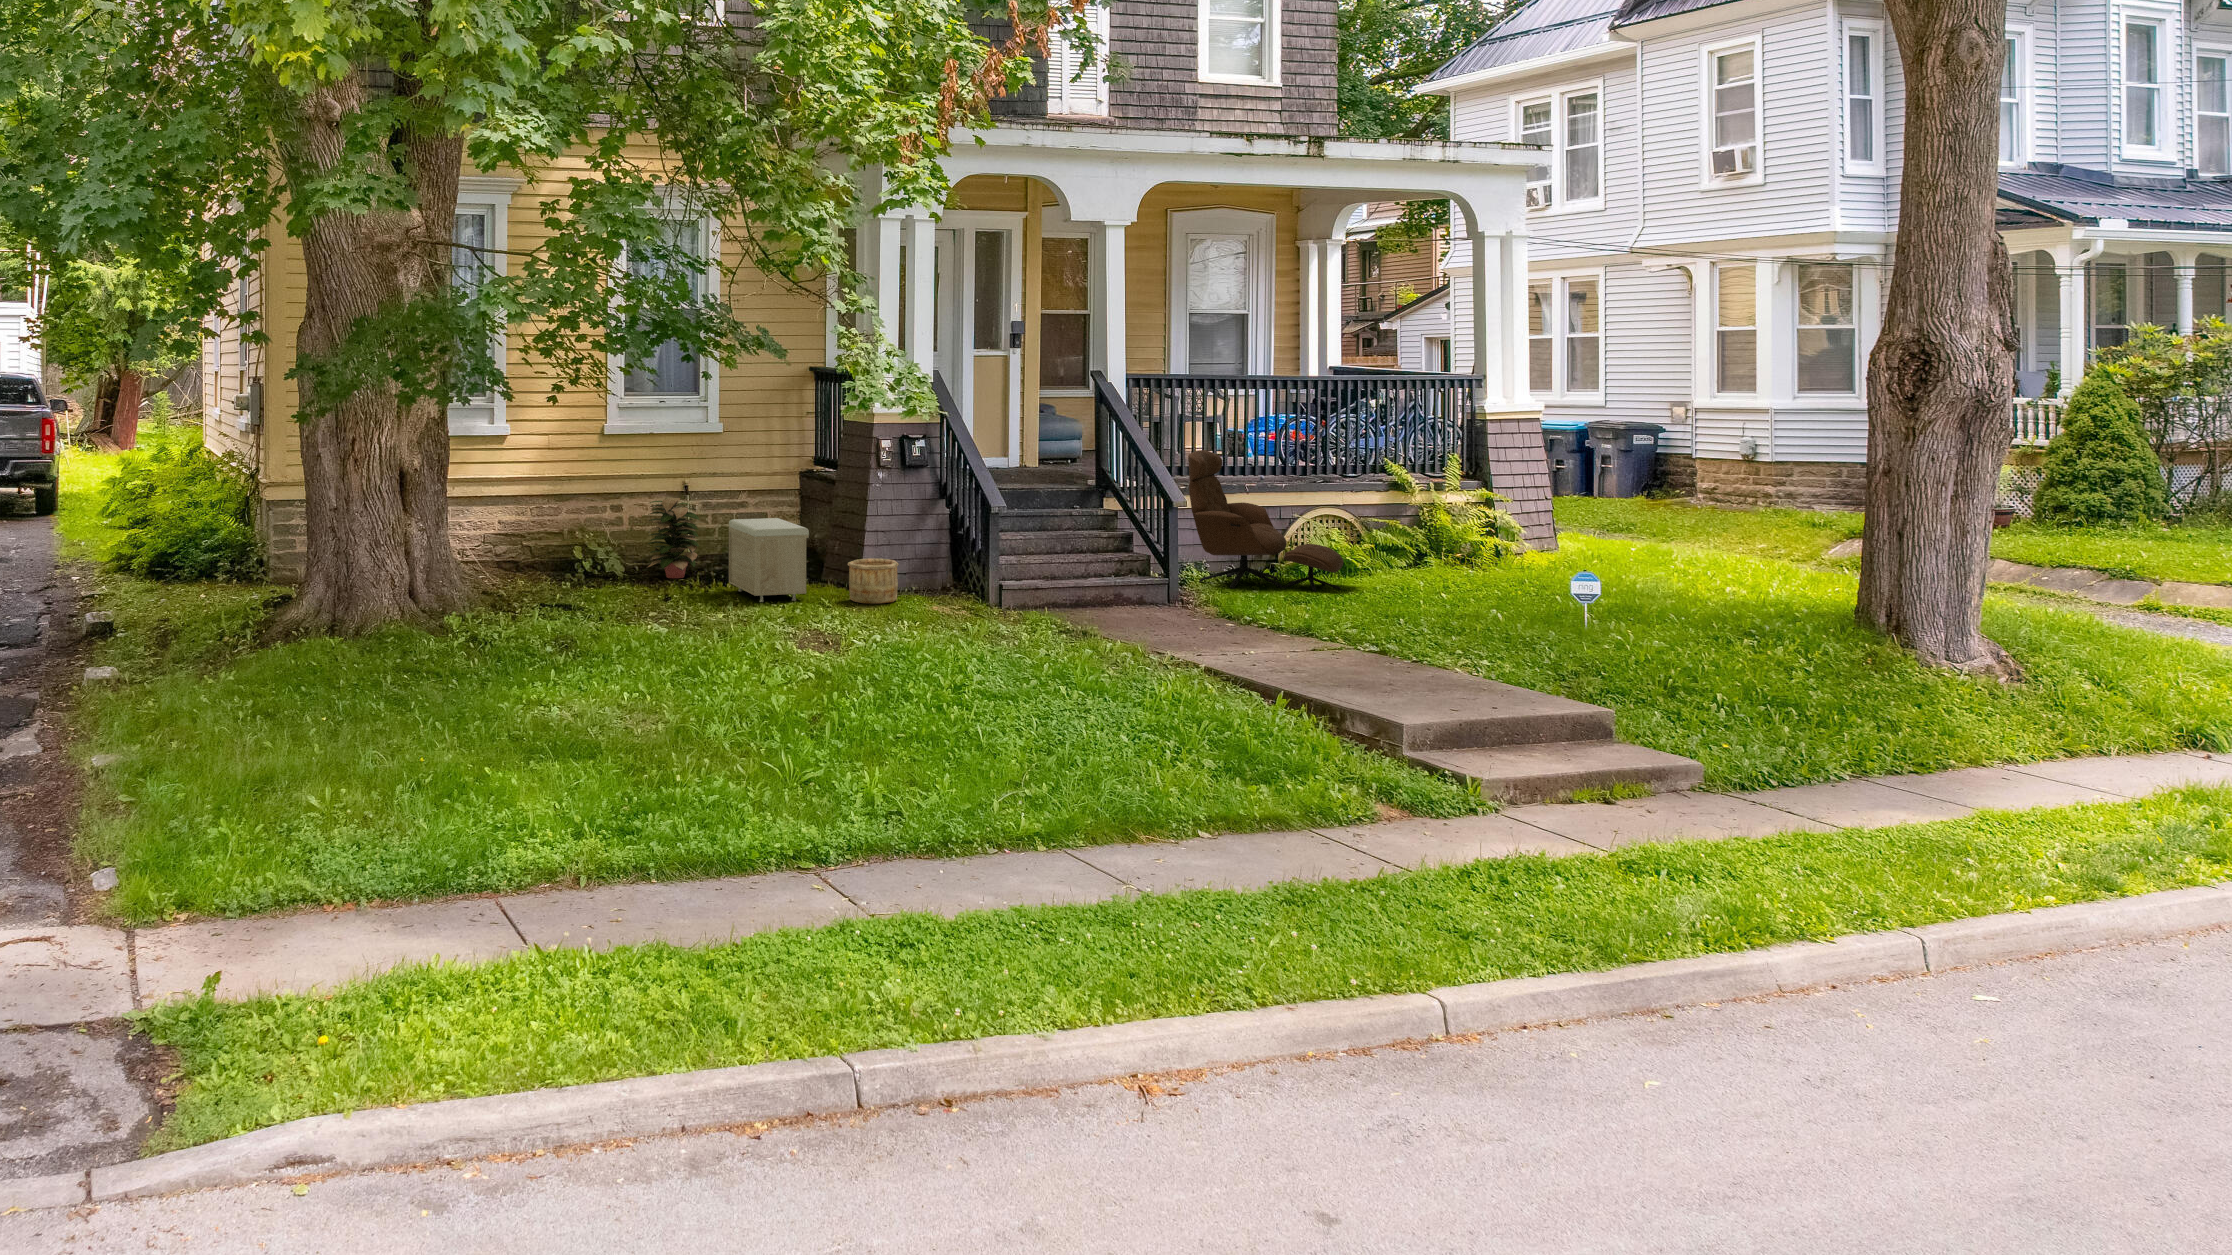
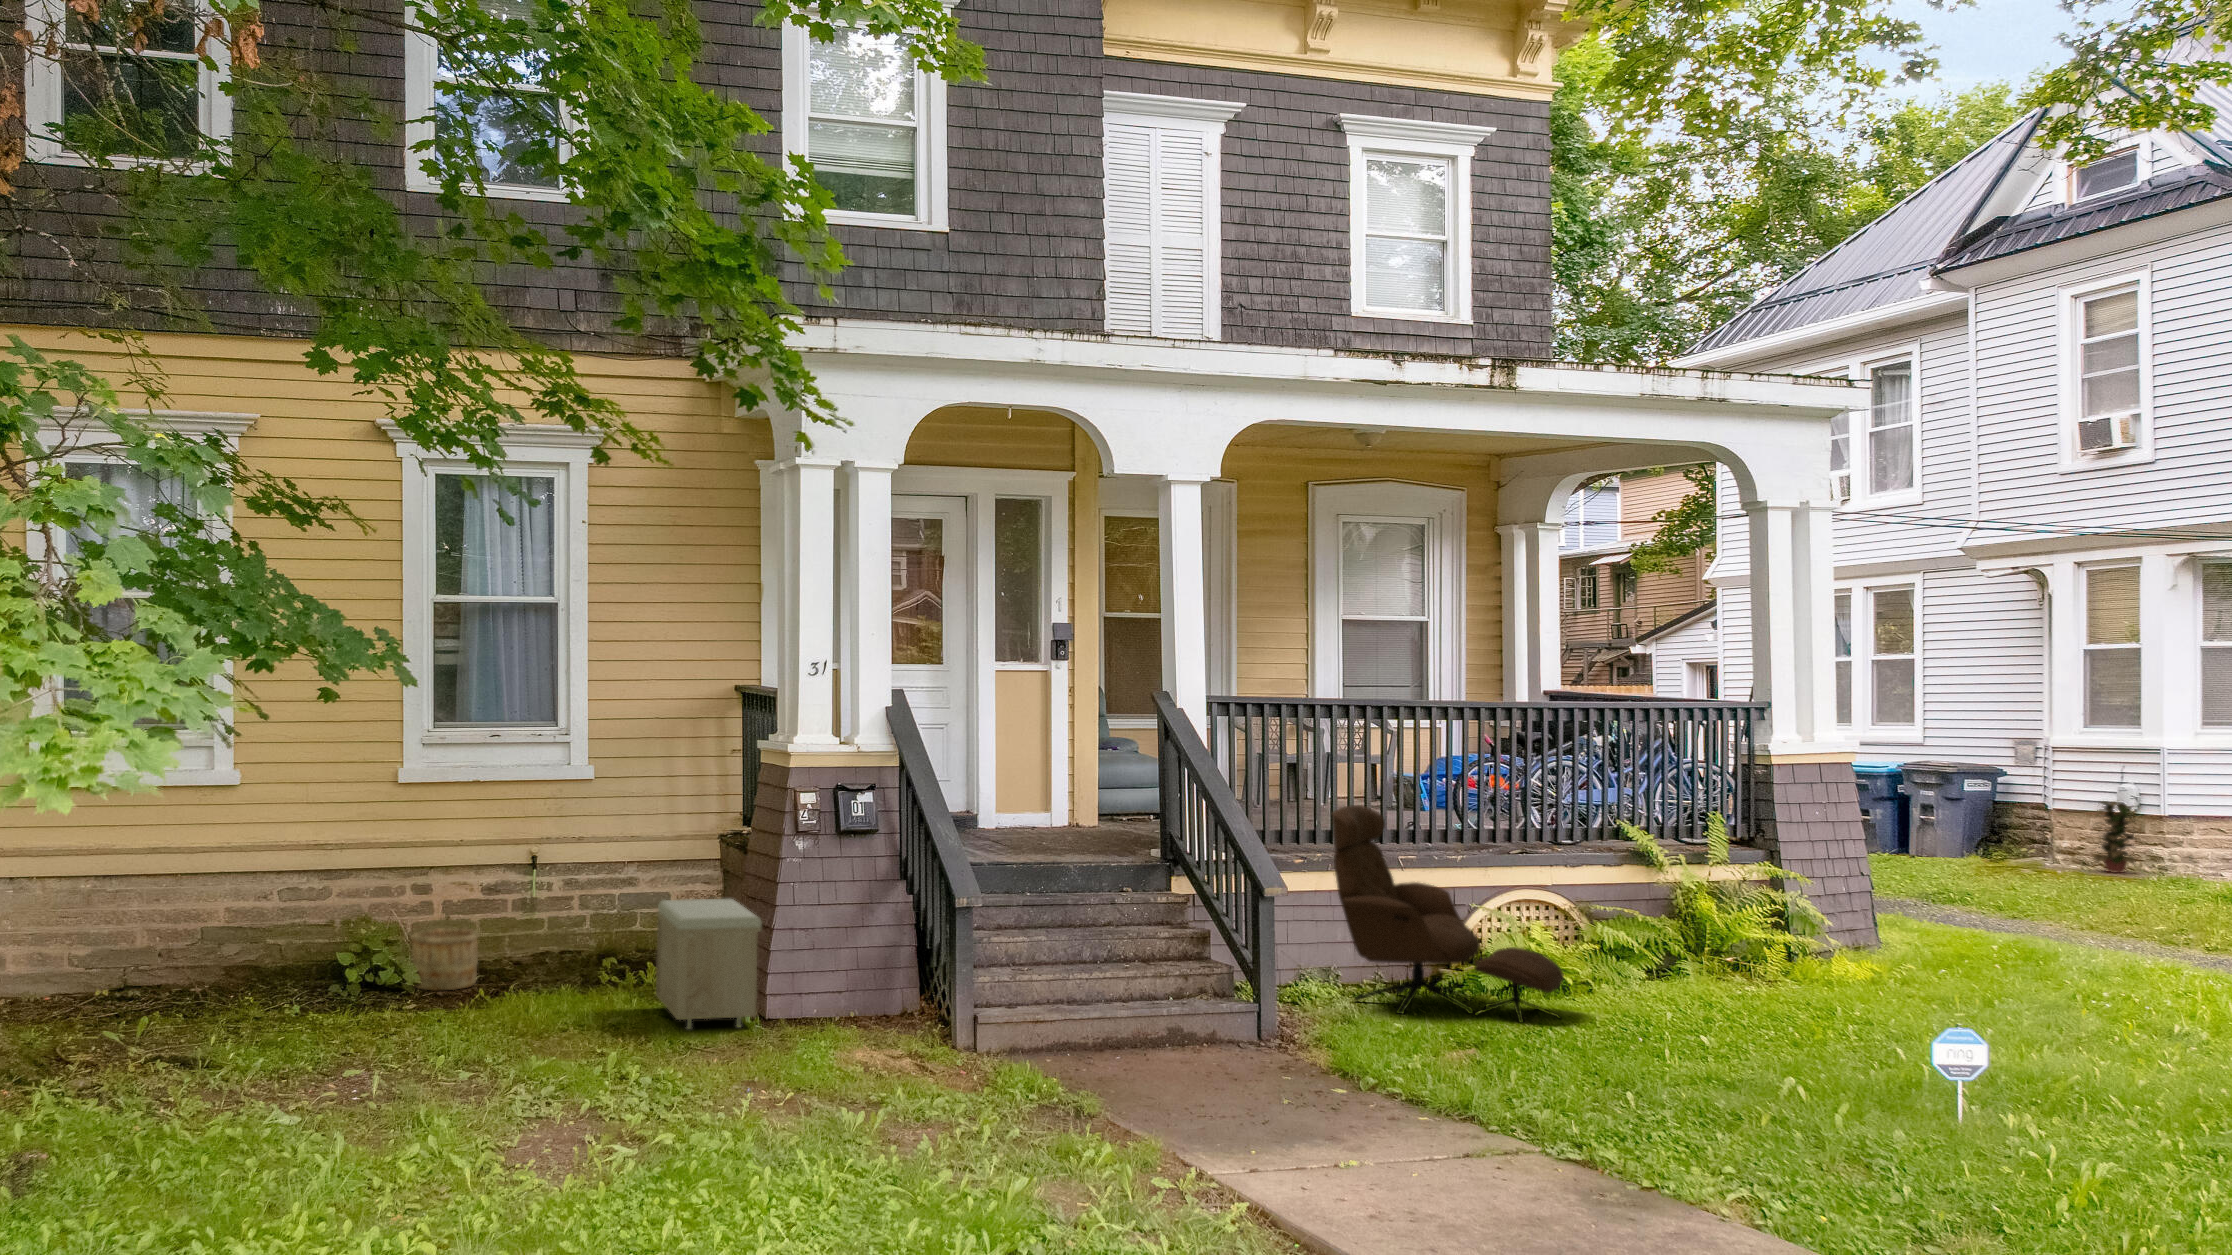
decorative plant: present [647,498,699,578] -> present [2094,801,2140,873]
wooden bucket: present [848,558,899,603] -> present [411,928,479,990]

